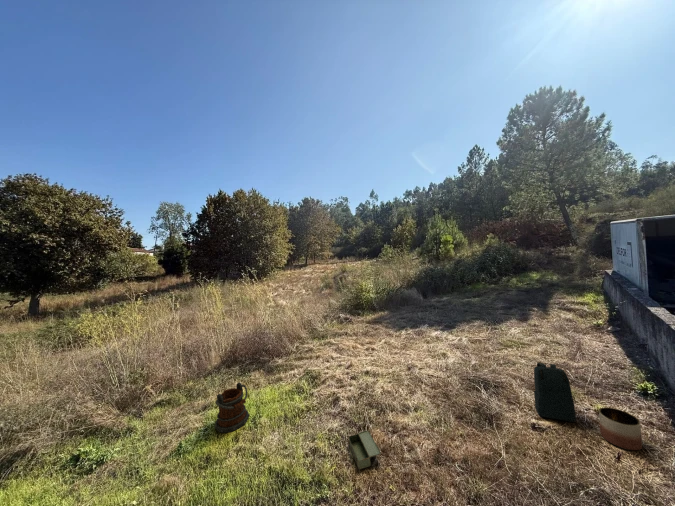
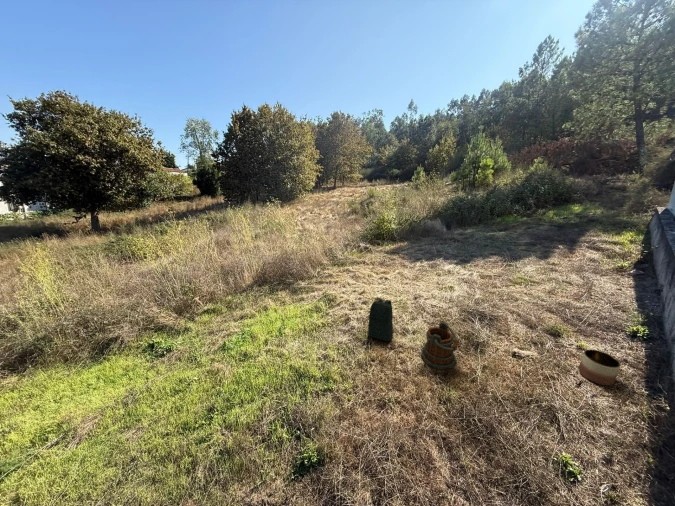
backpack: present [534,363,576,422] -> present [368,298,393,342]
bucket: present [215,382,250,433] -> present [421,322,459,369]
toolbox: present [348,430,381,469] -> none [353,347,378,374]

